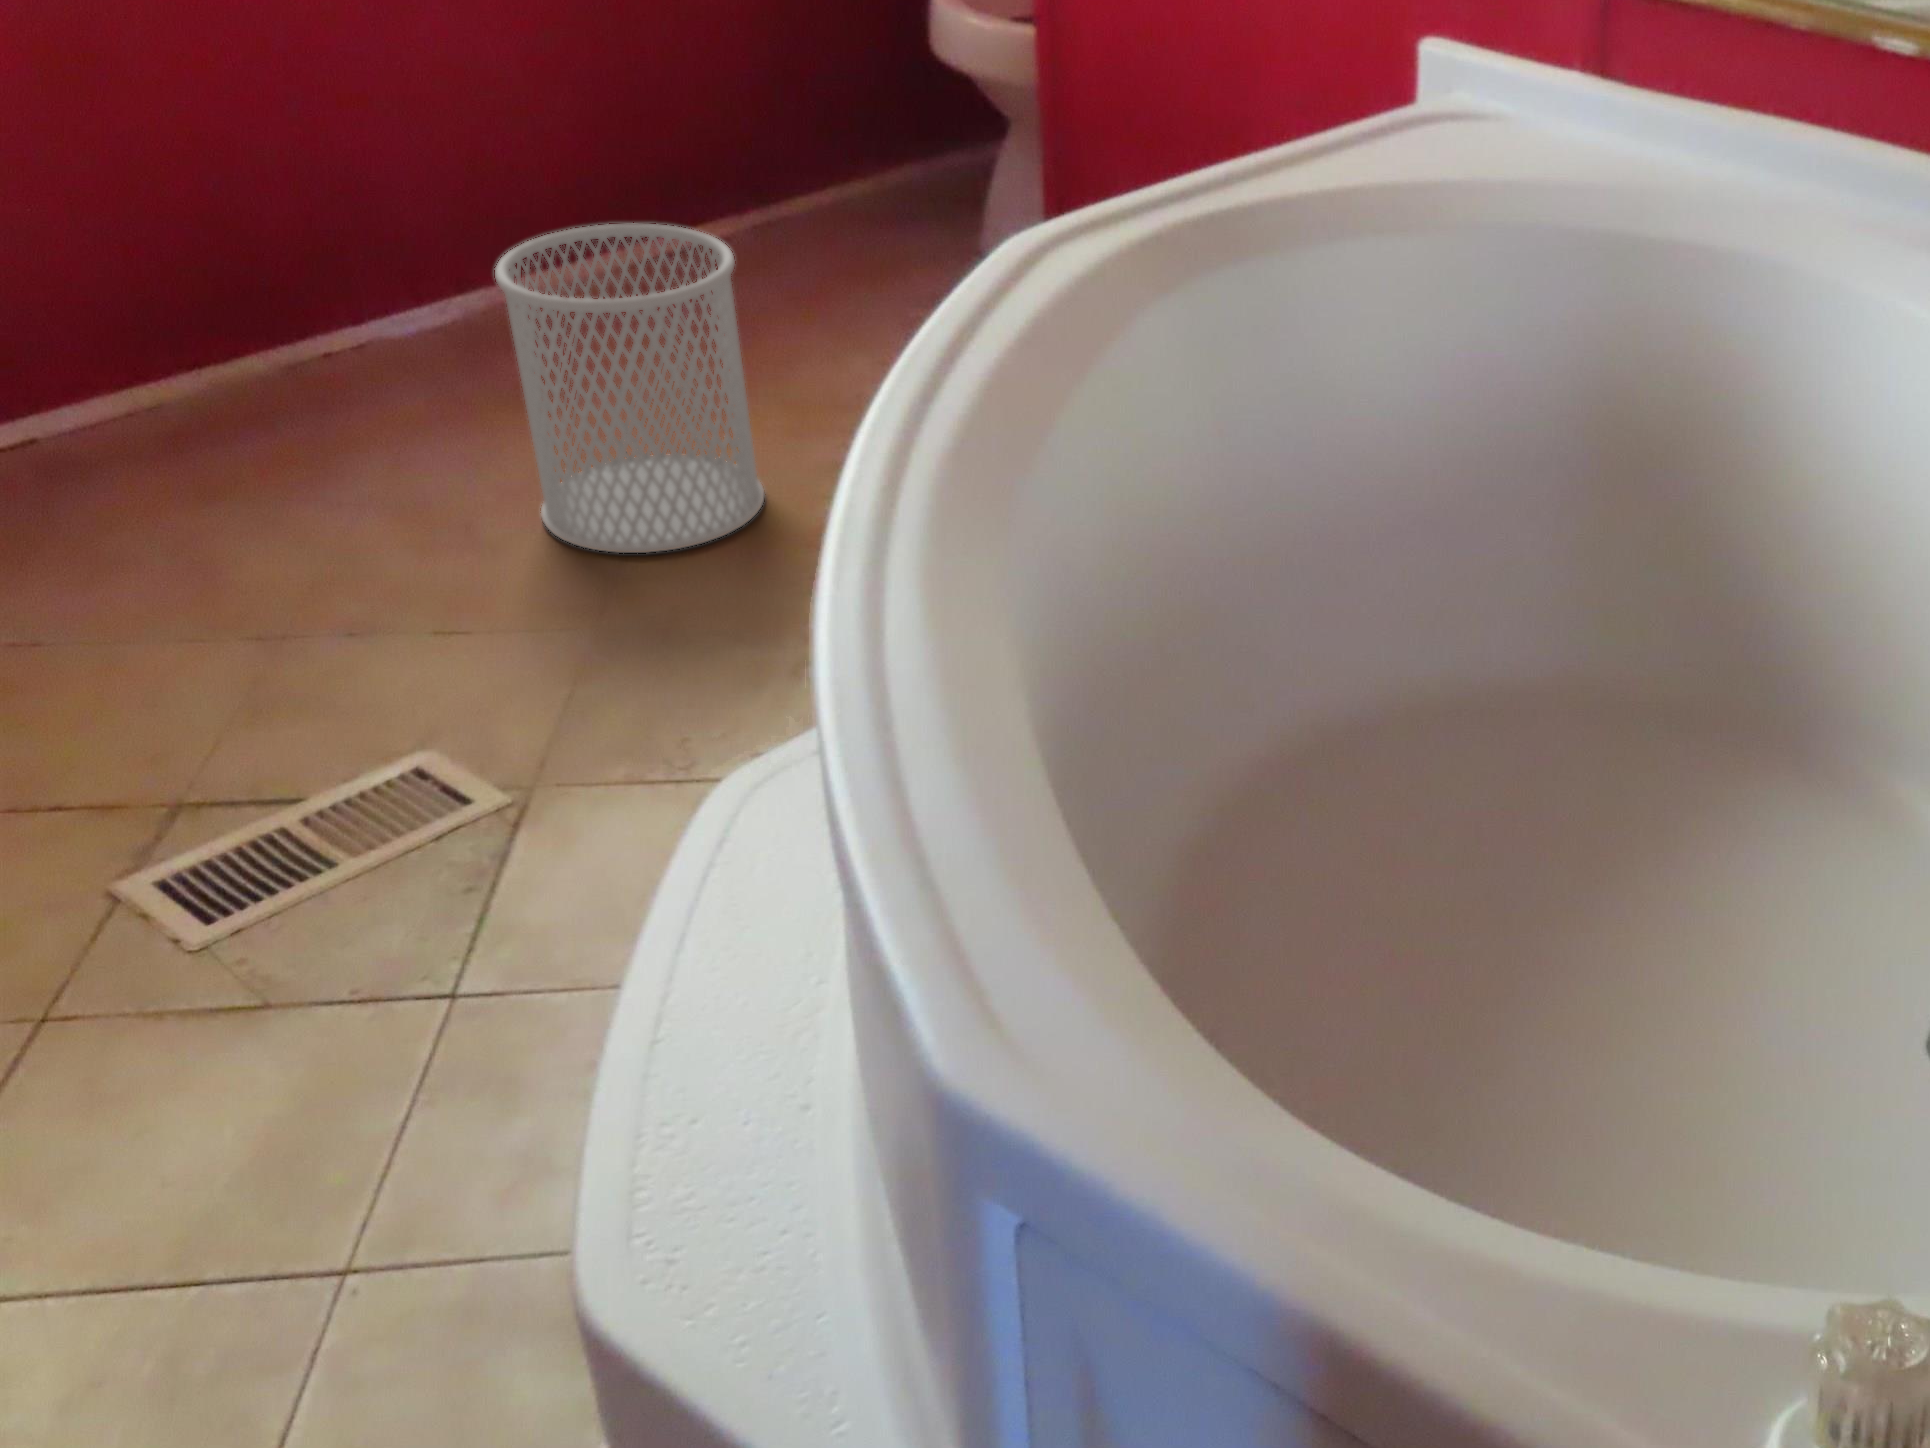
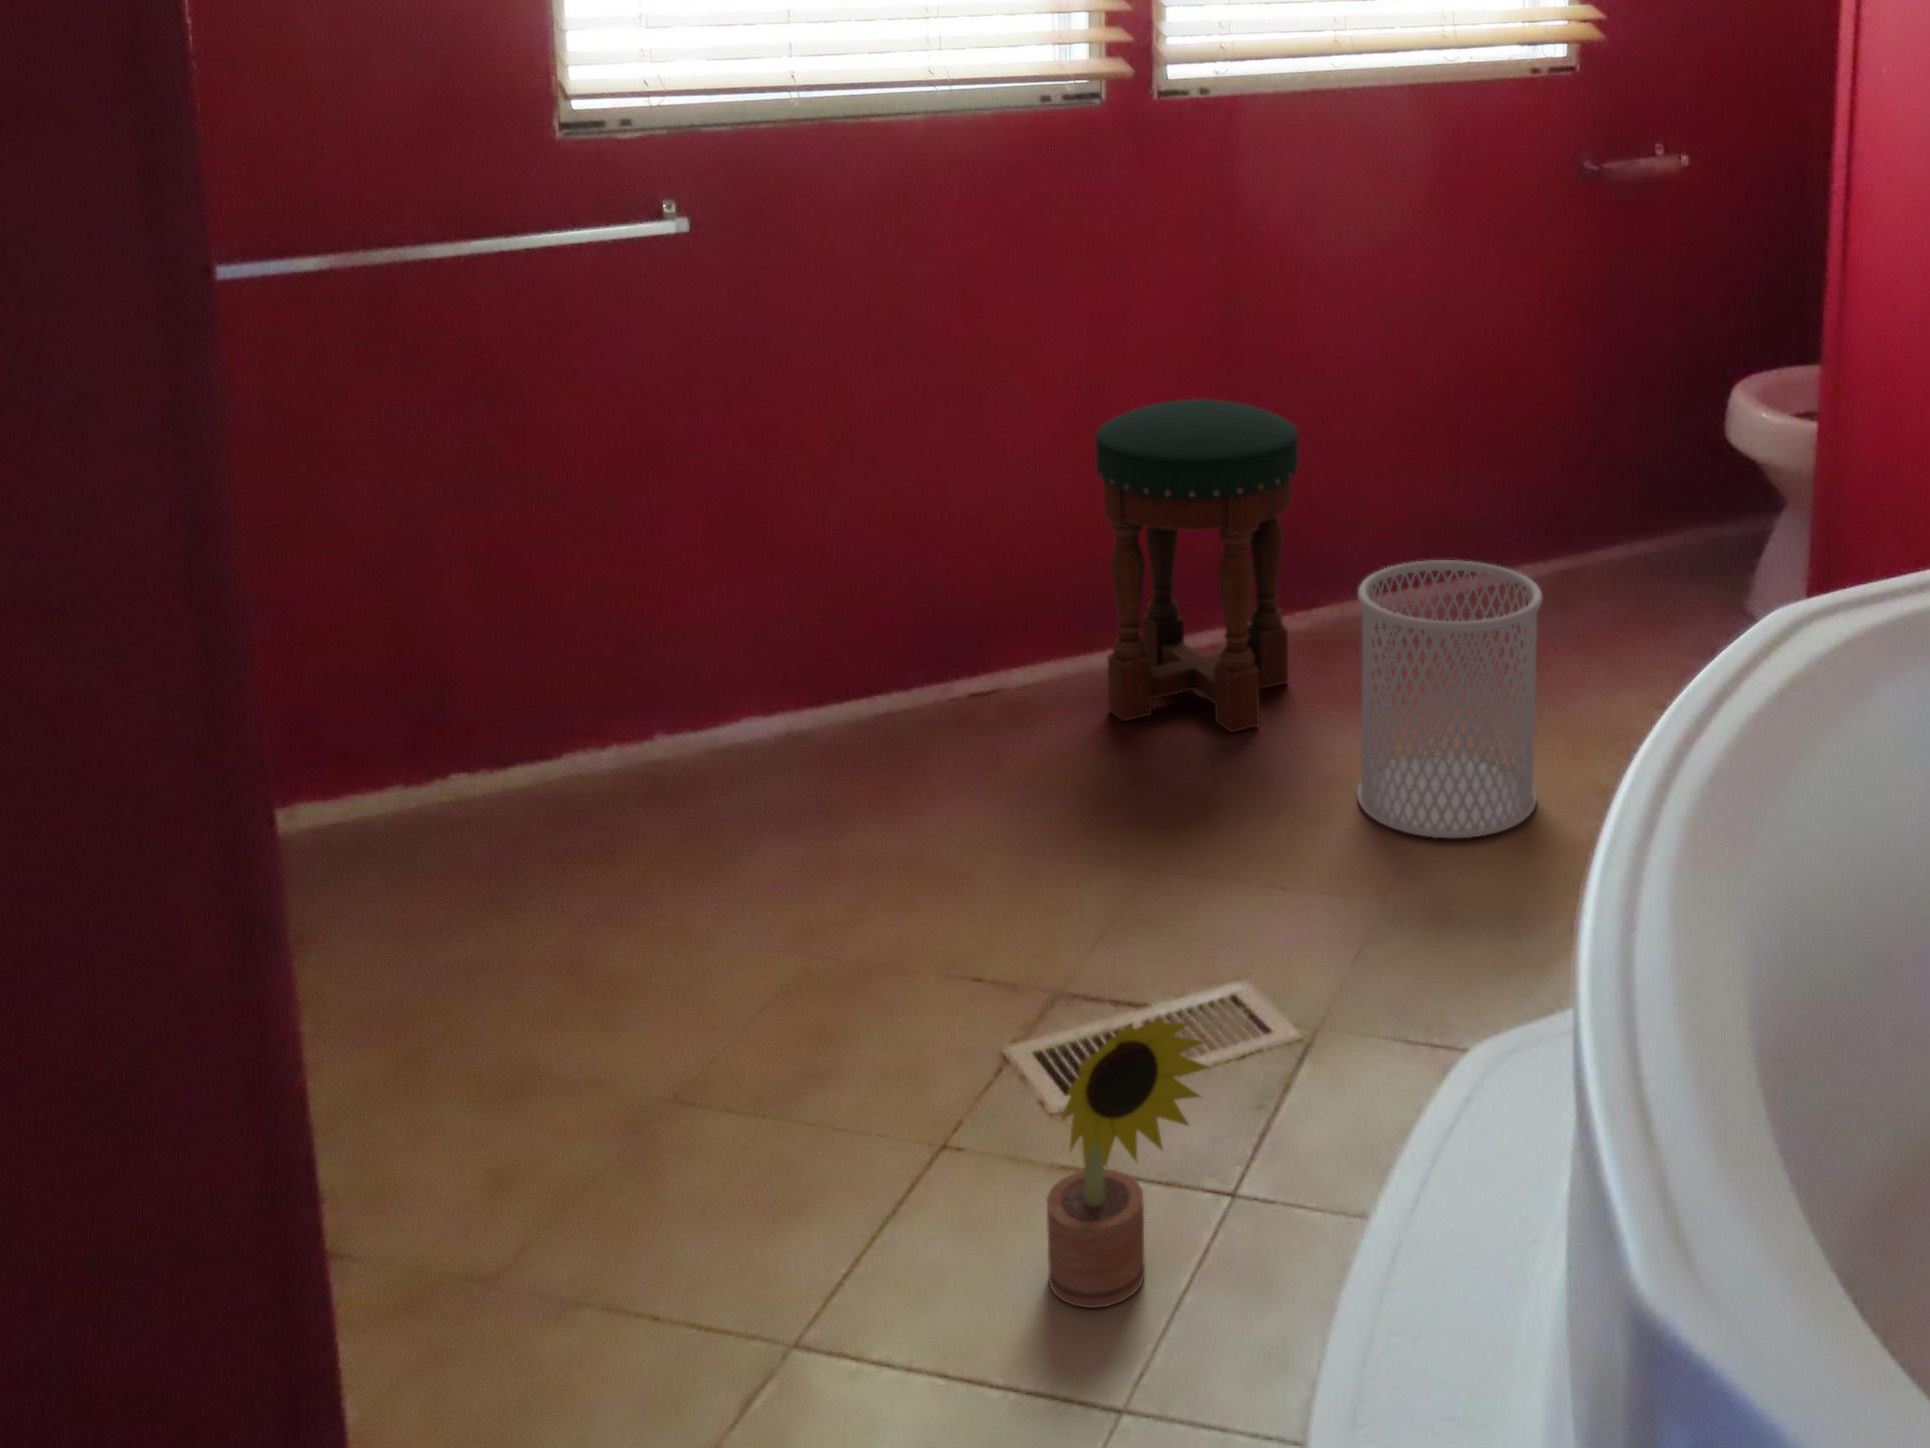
stool: none [78,39,432,468] -> present [1096,399,1299,732]
decorative plant: none [182,822,382,1159] -> present [1047,1019,1209,1308]

